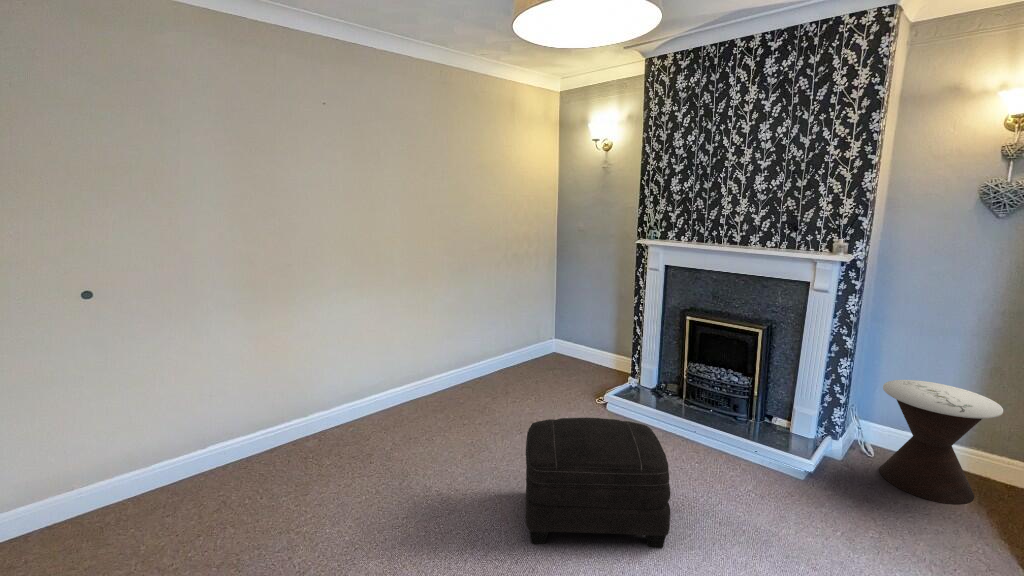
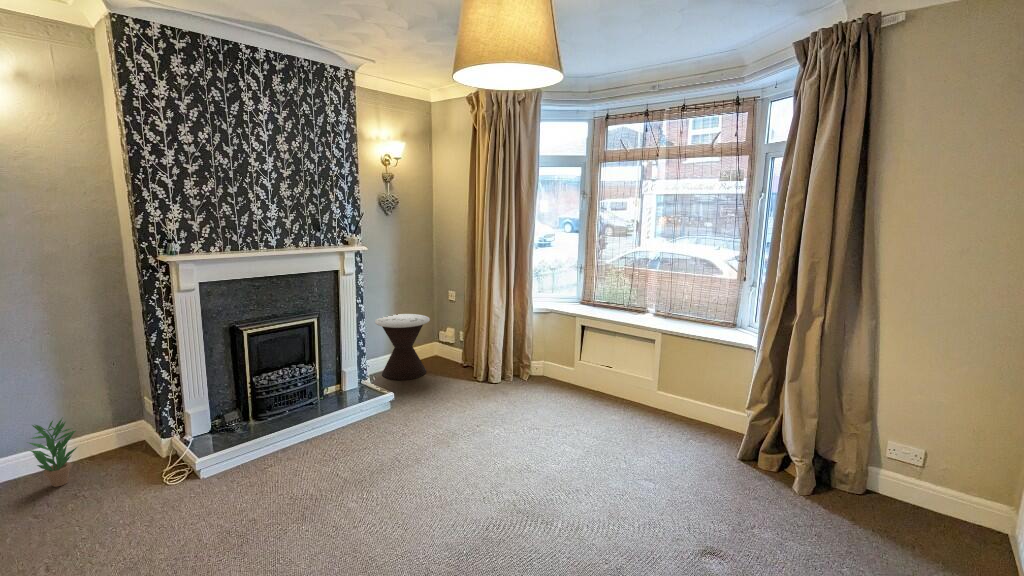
potted plant: none [581,328,606,371] -> present [29,419,77,487]
ottoman: present [525,418,670,548] -> none [392,396,484,525]

